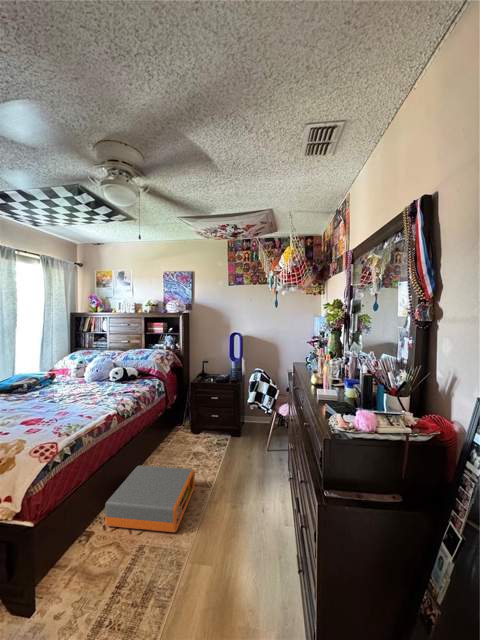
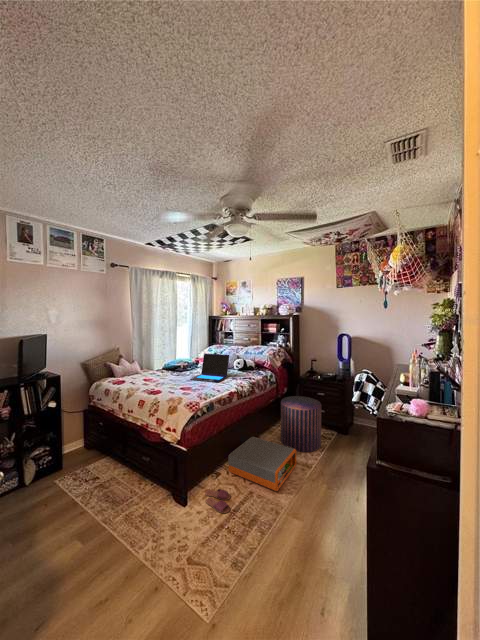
laptop: none [39,364,104,406] -> present [190,354,229,383]
pouf: none [172,404,218,469] -> present [281,396,321,452]
slippers: none [68,559,111,600] -> present [205,489,230,513]

